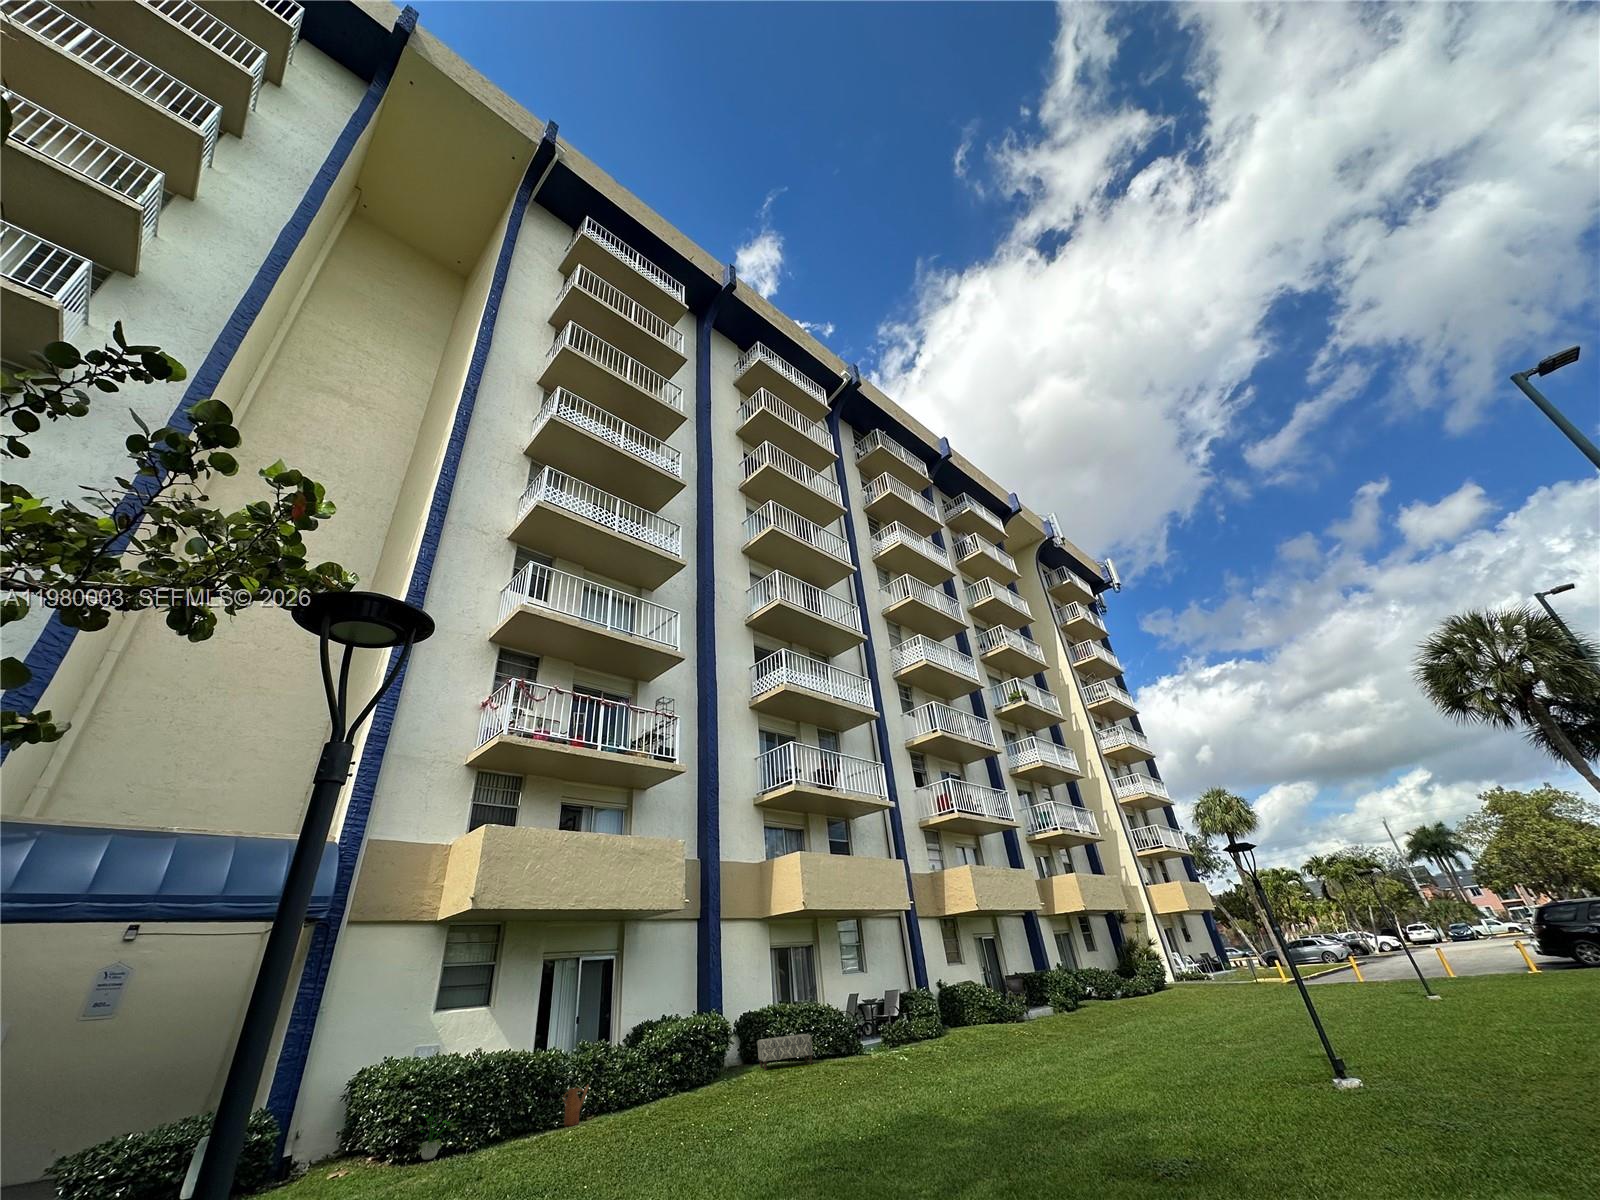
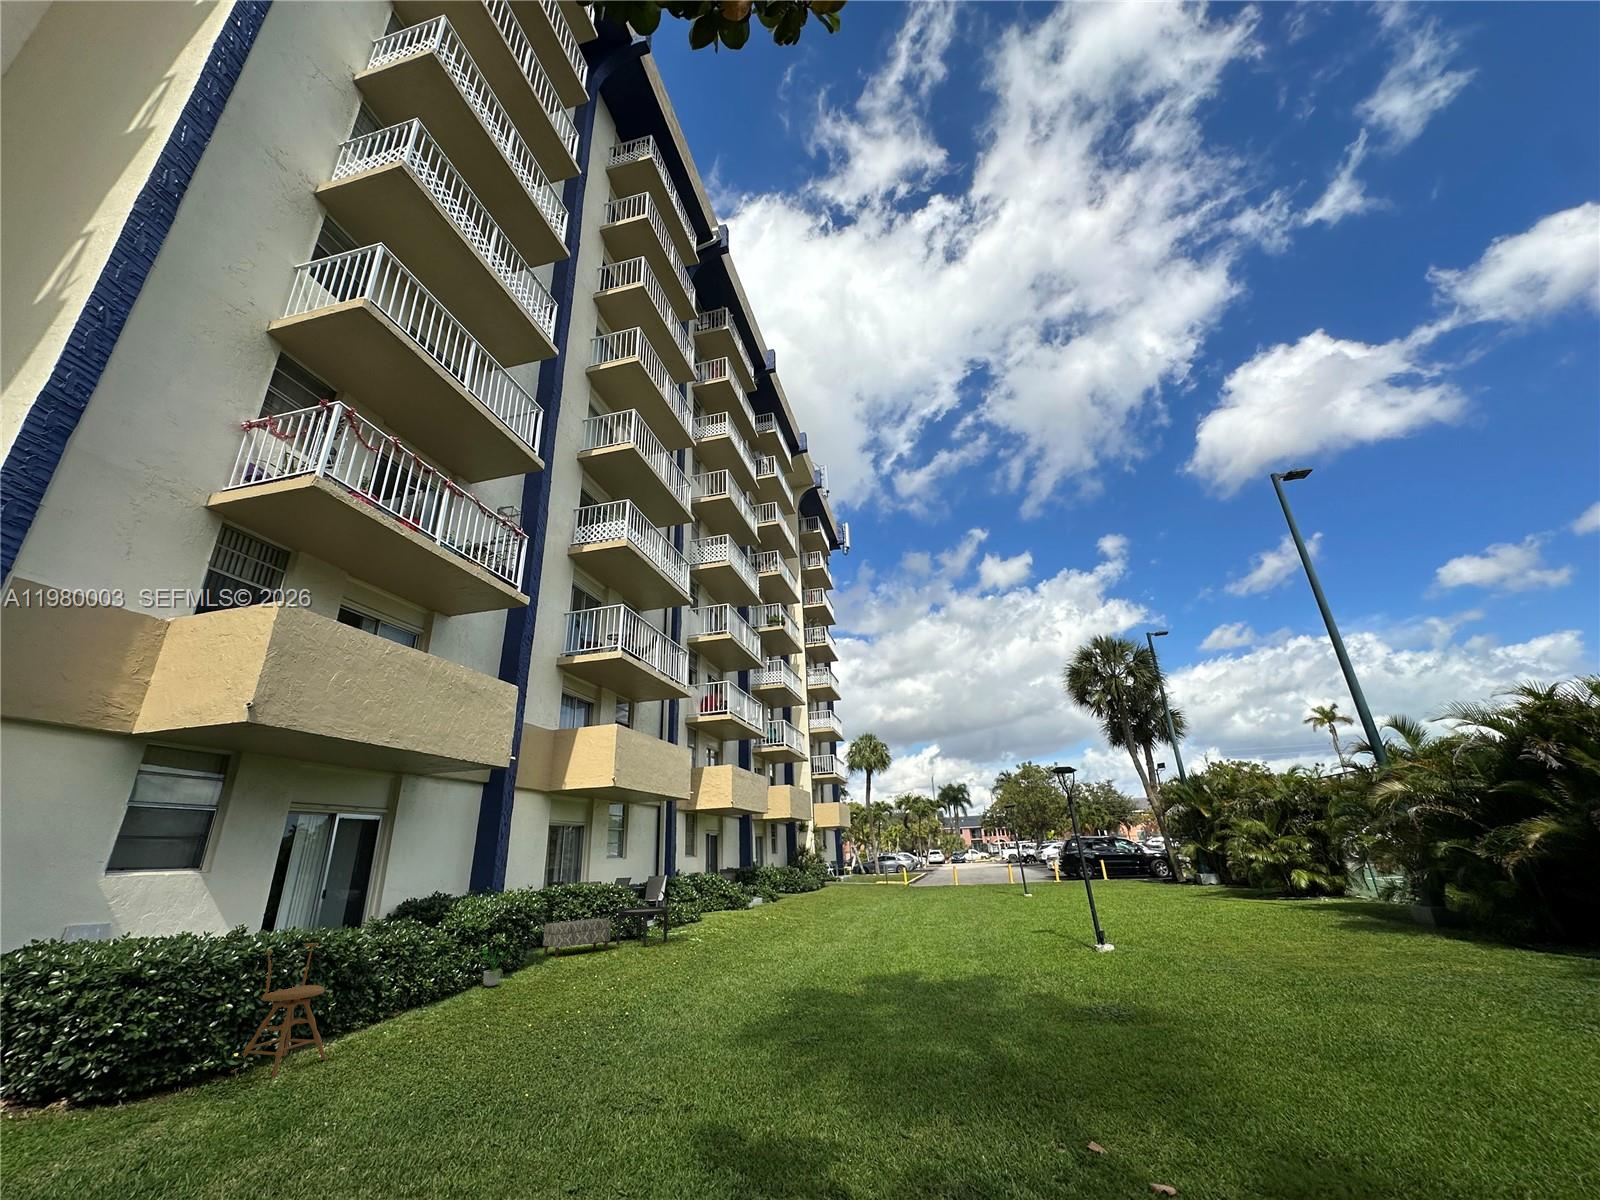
round table: none [823,1021,873,1060] -> present [616,907,670,947]
chair: none [477,1059,528,1151] -> present [230,943,326,1077]
watering can: present [563,1085,589,1126] -> none [353,977,391,1033]
potted plant: present [419,1115,460,1160] -> present [482,947,513,986]

